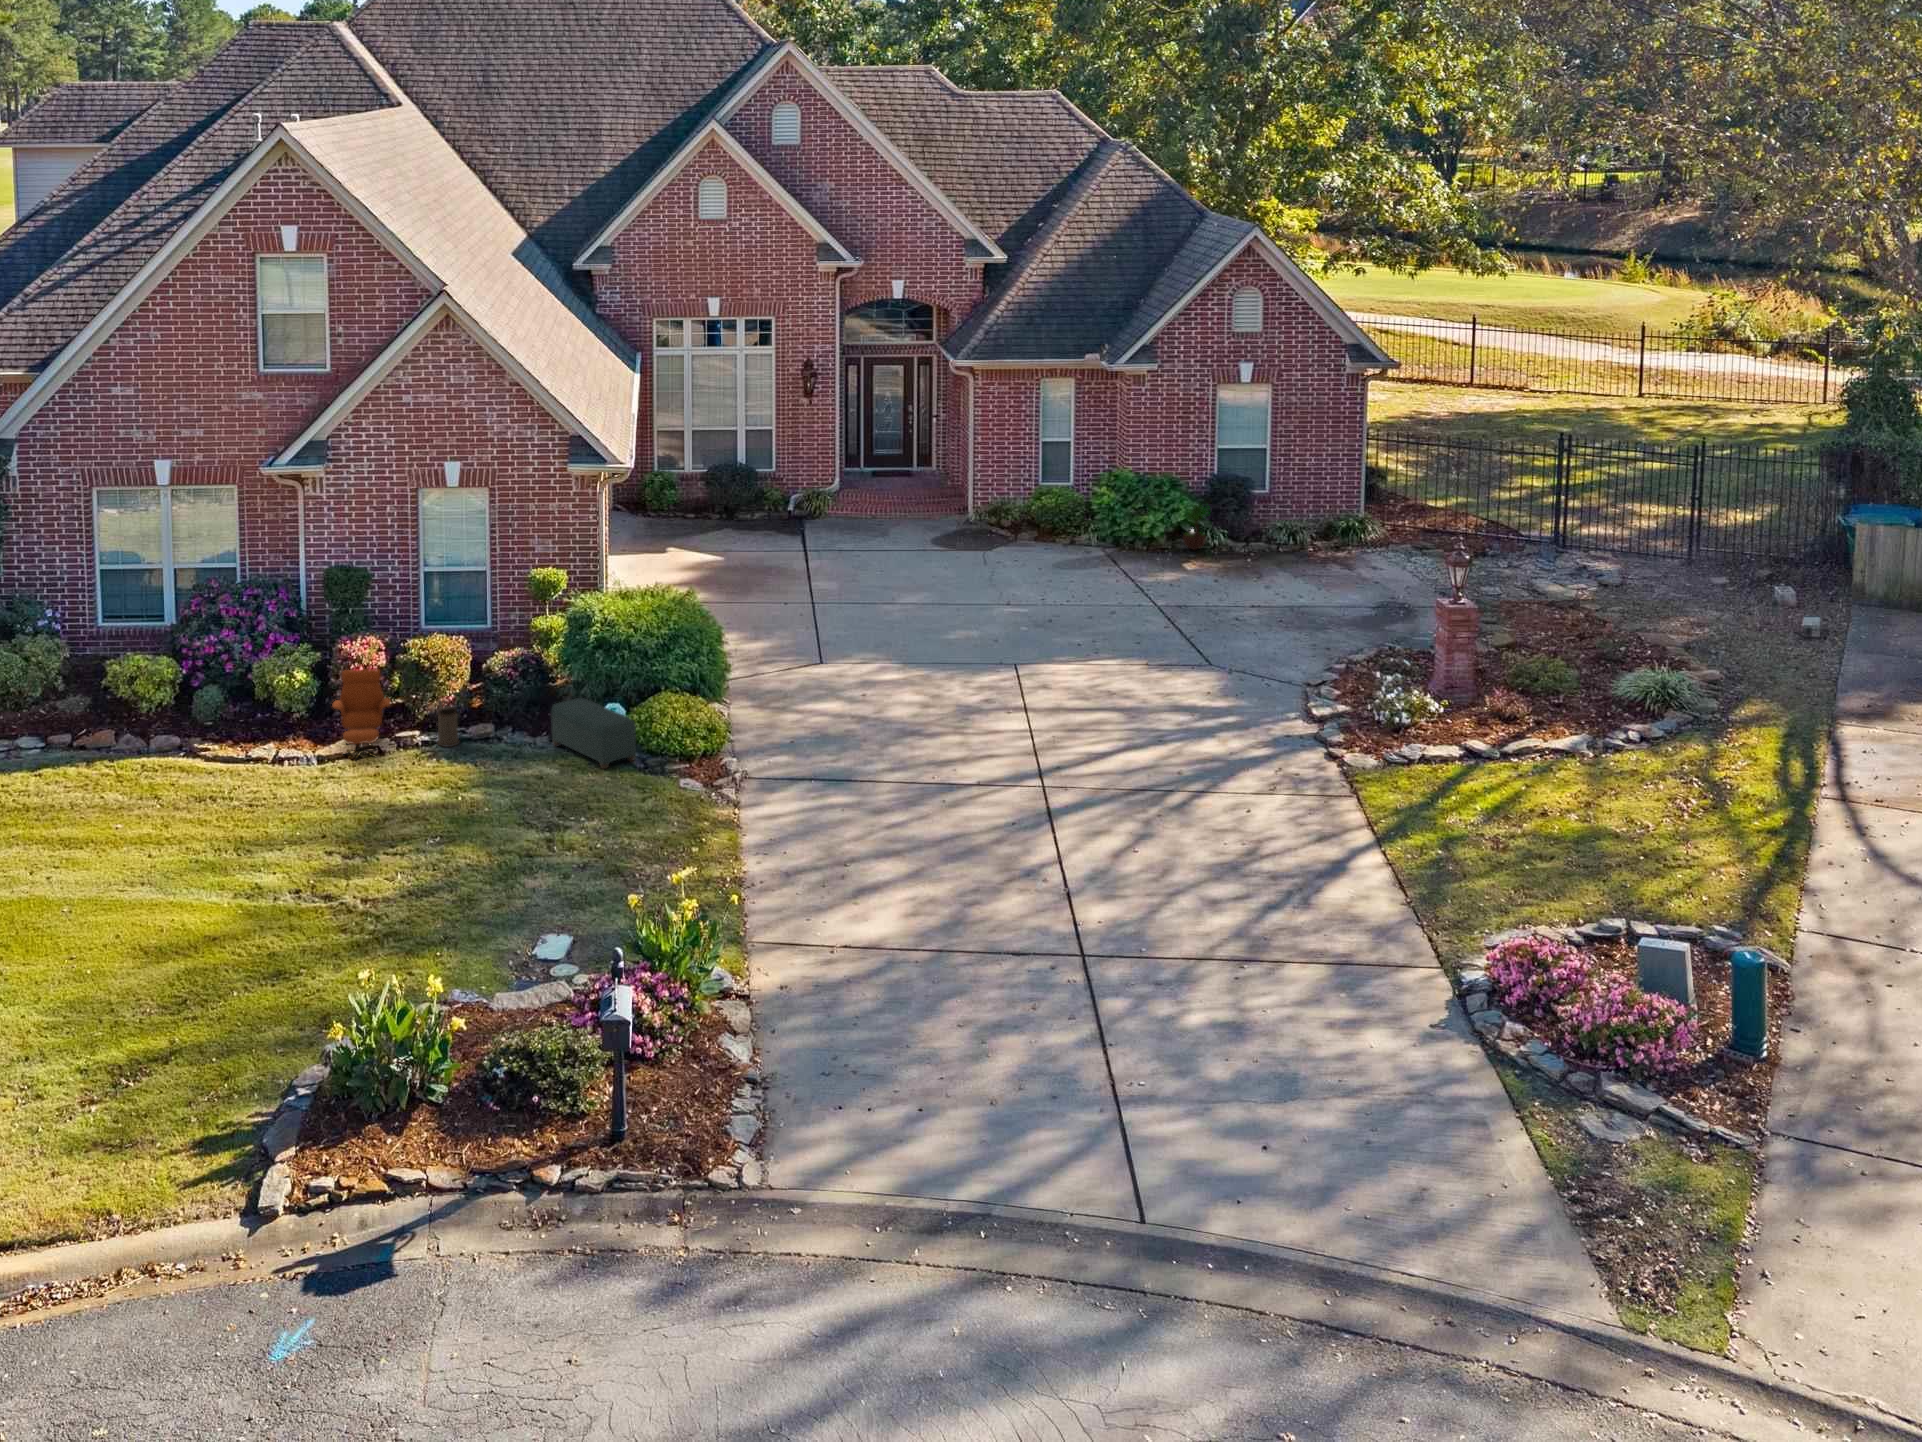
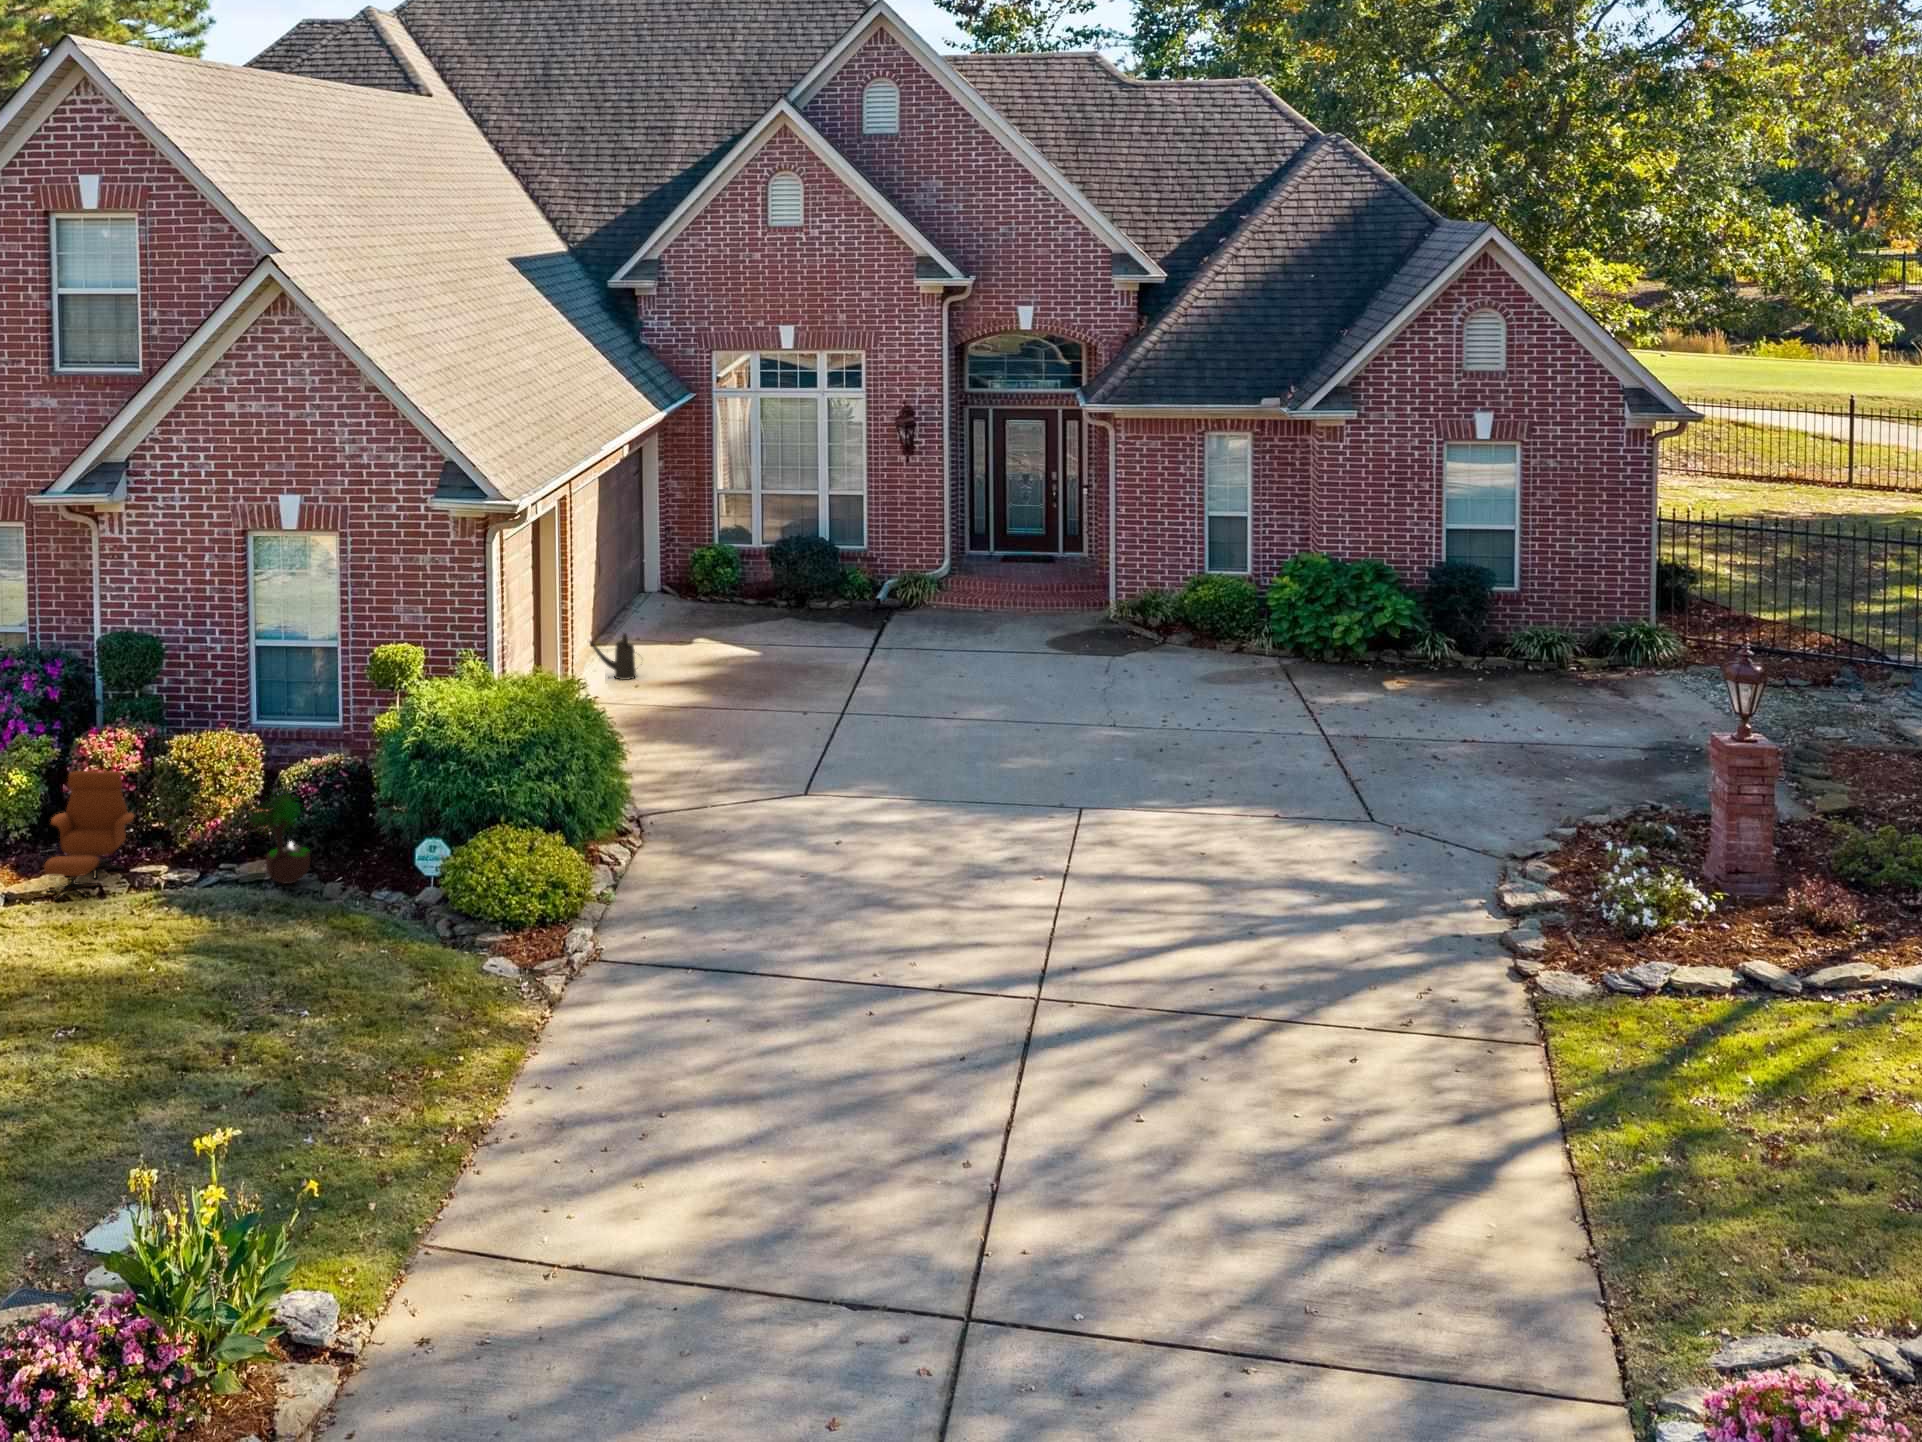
potted tree: present [1183,504,1210,549] -> present [249,793,310,884]
bench: present [551,698,636,769] -> none [338,825,439,932]
watering can: present [437,699,459,747] -> present [590,633,636,680]

